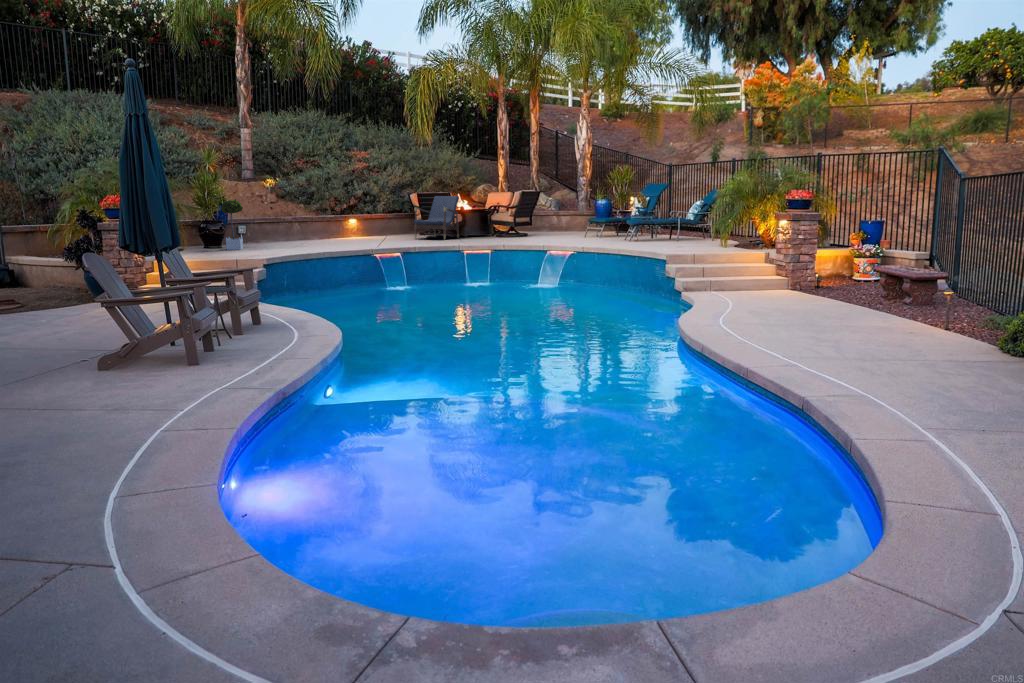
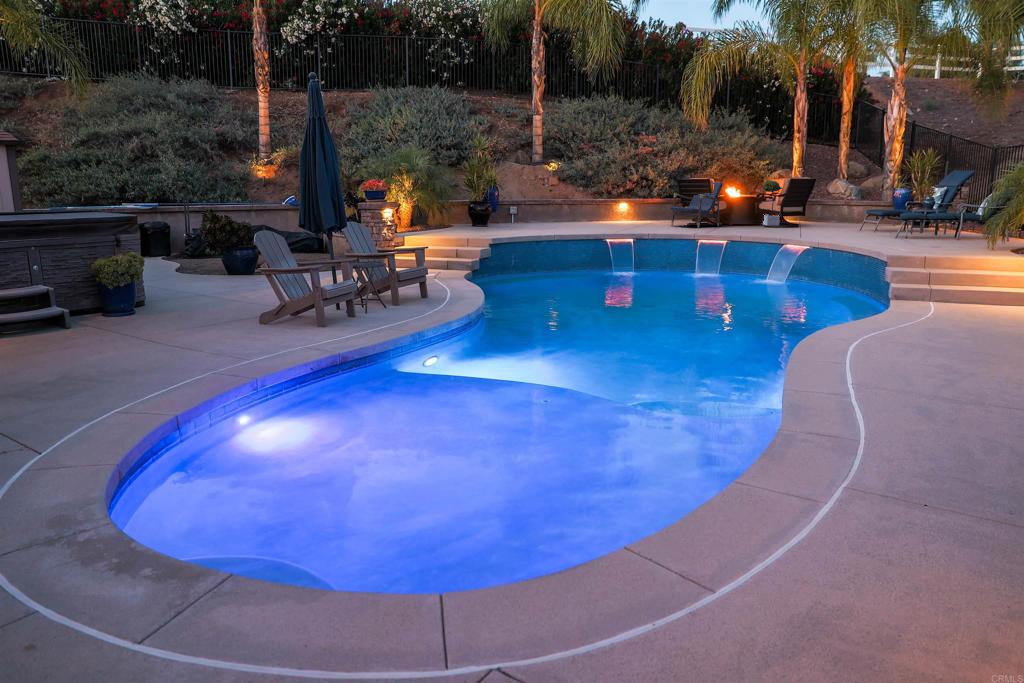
potted tree: present [221,199,243,250] -> present [763,179,782,226]

